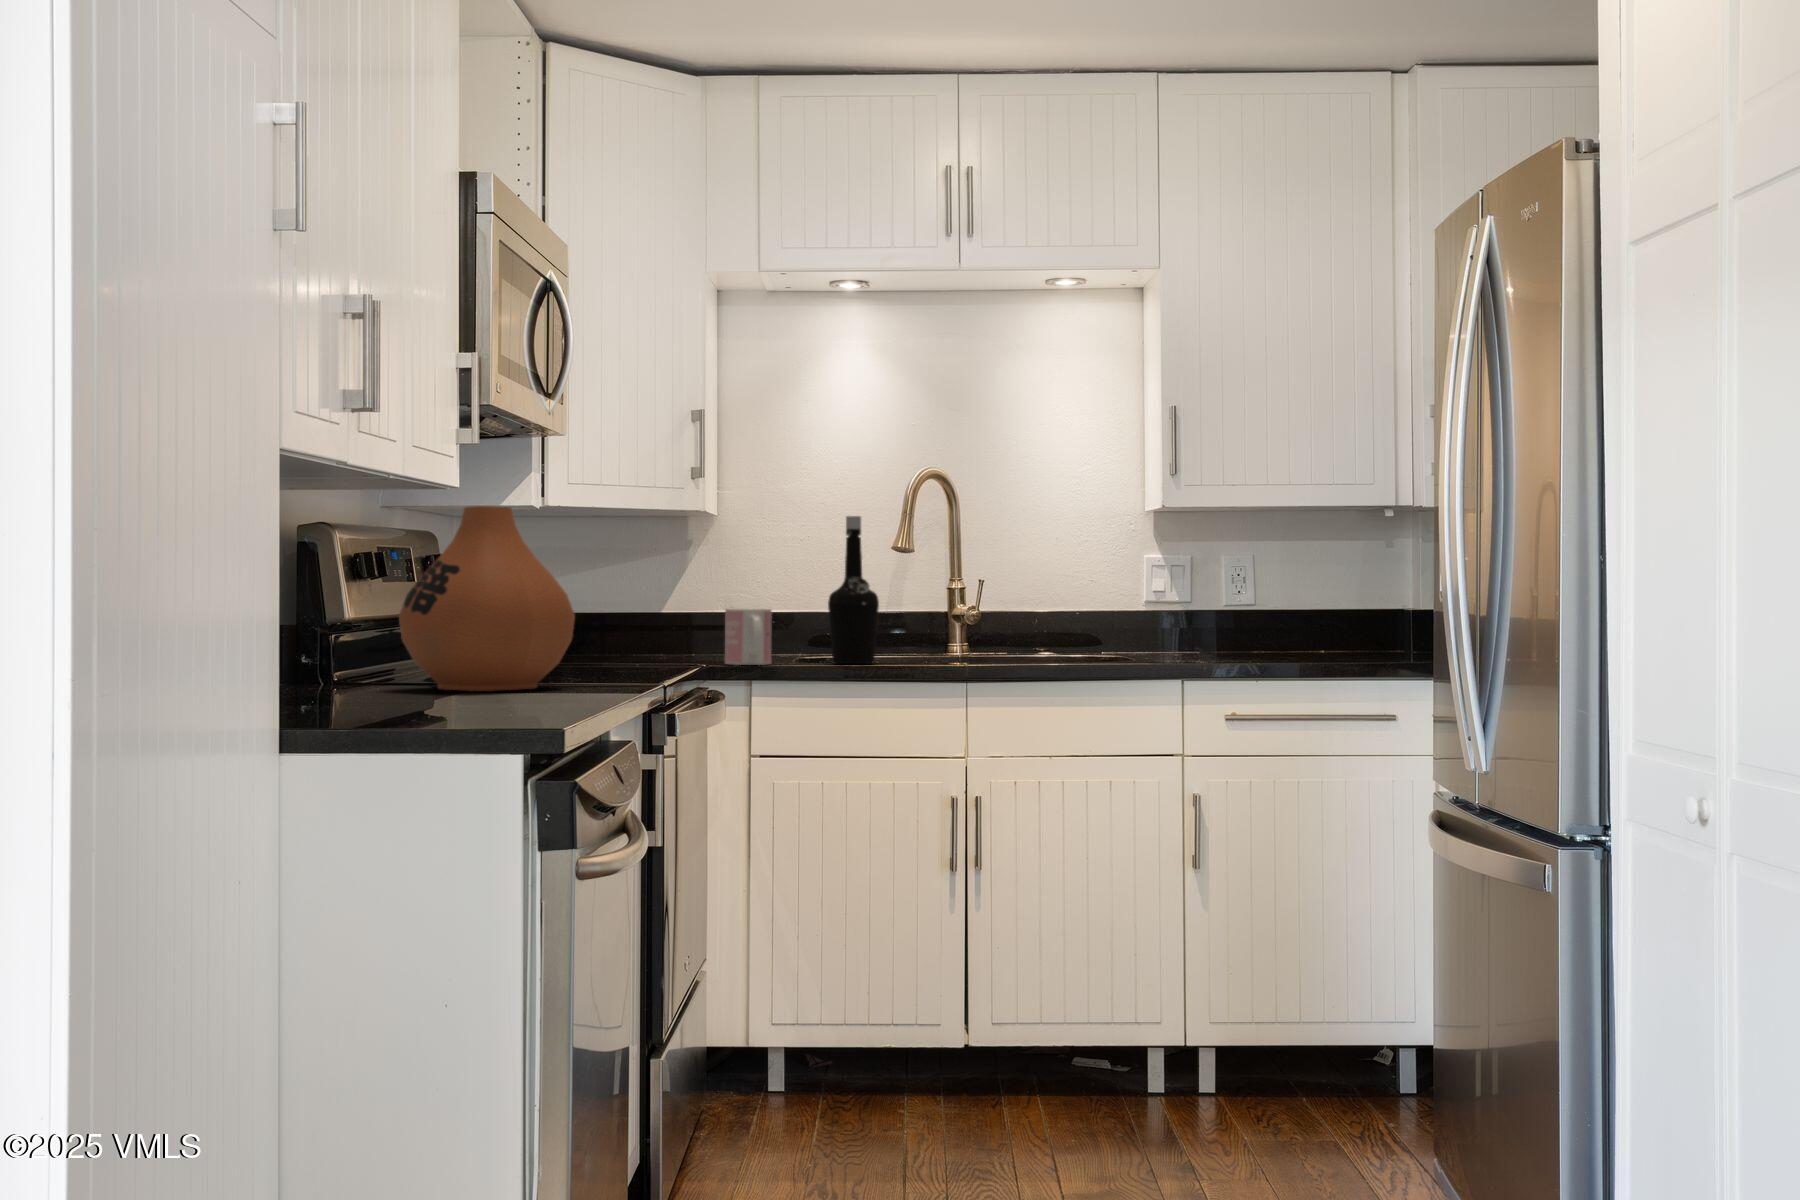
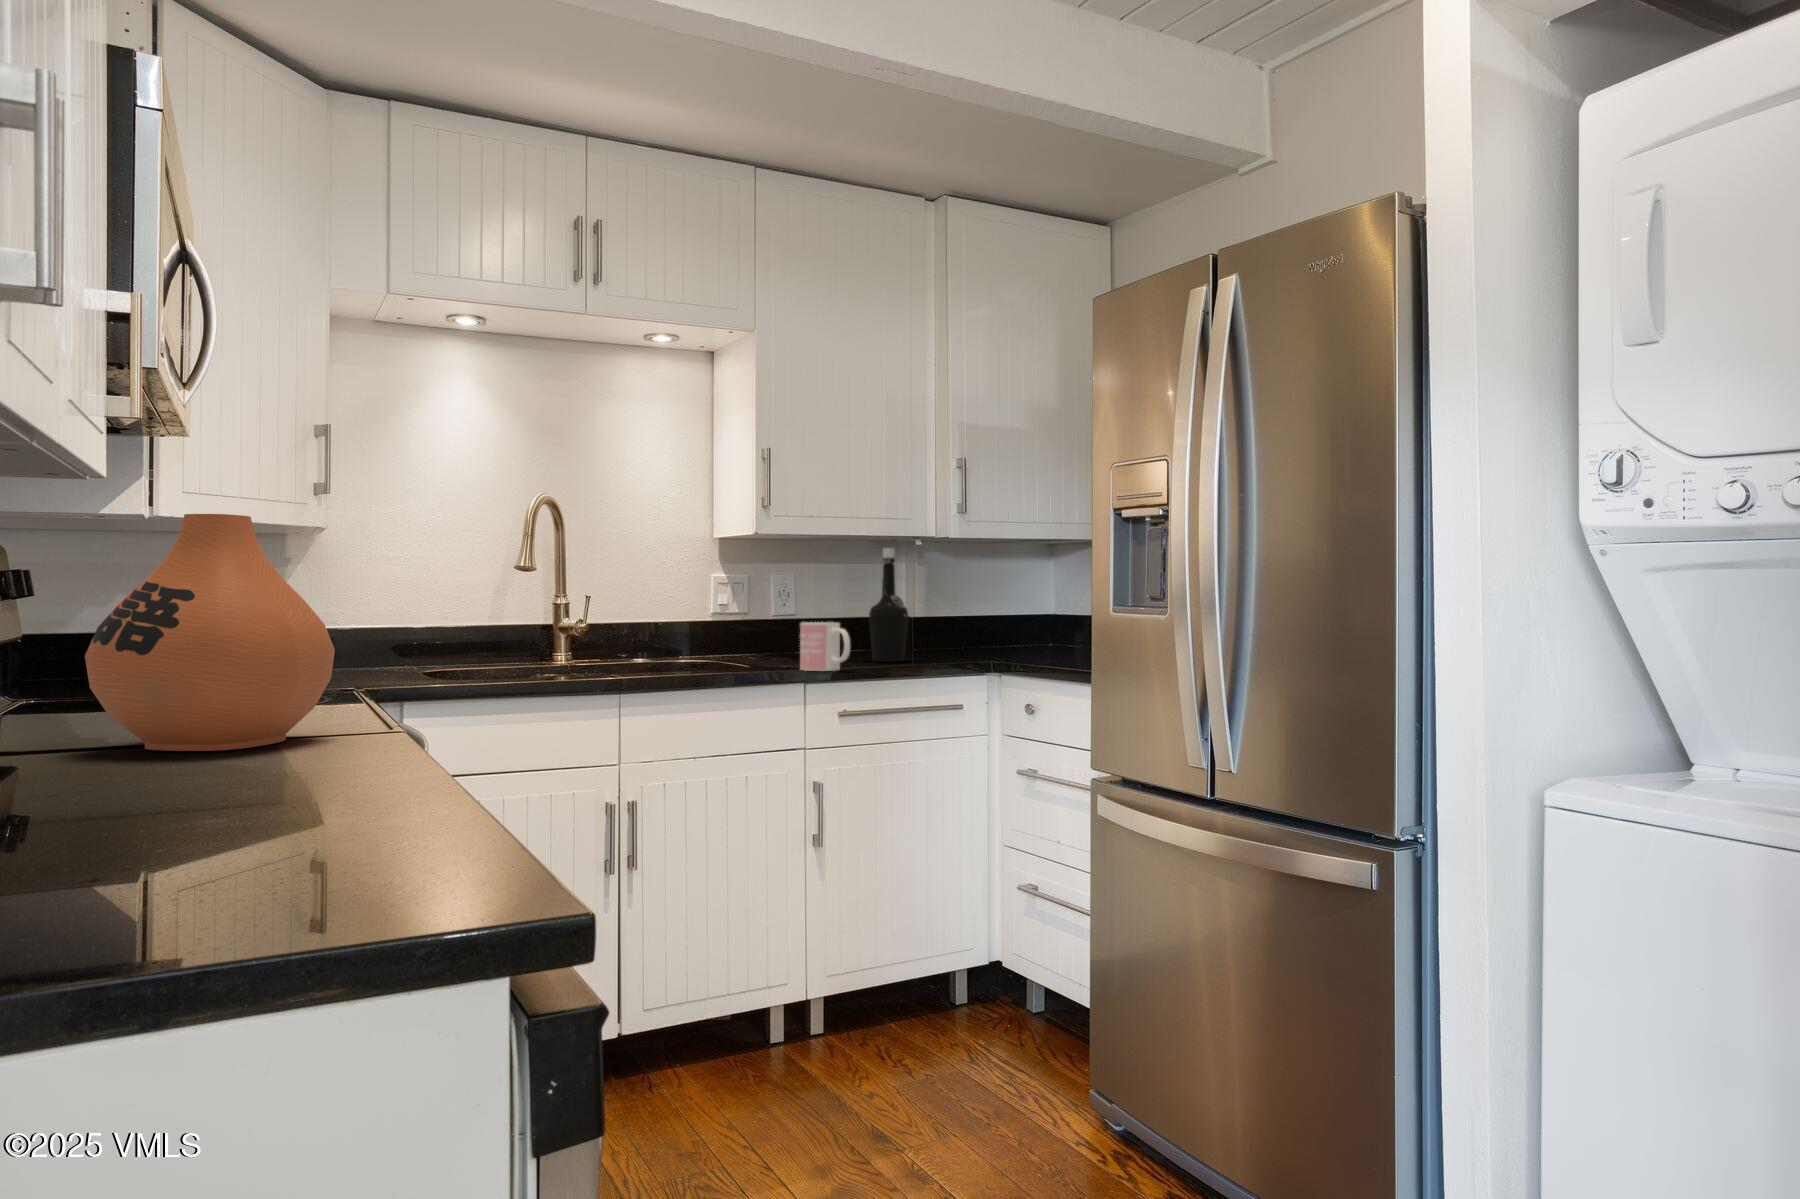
bottle: present [828,516,879,664] -> present [869,548,908,662]
mug: present [725,609,772,665] -> present [800,622,850,671]

